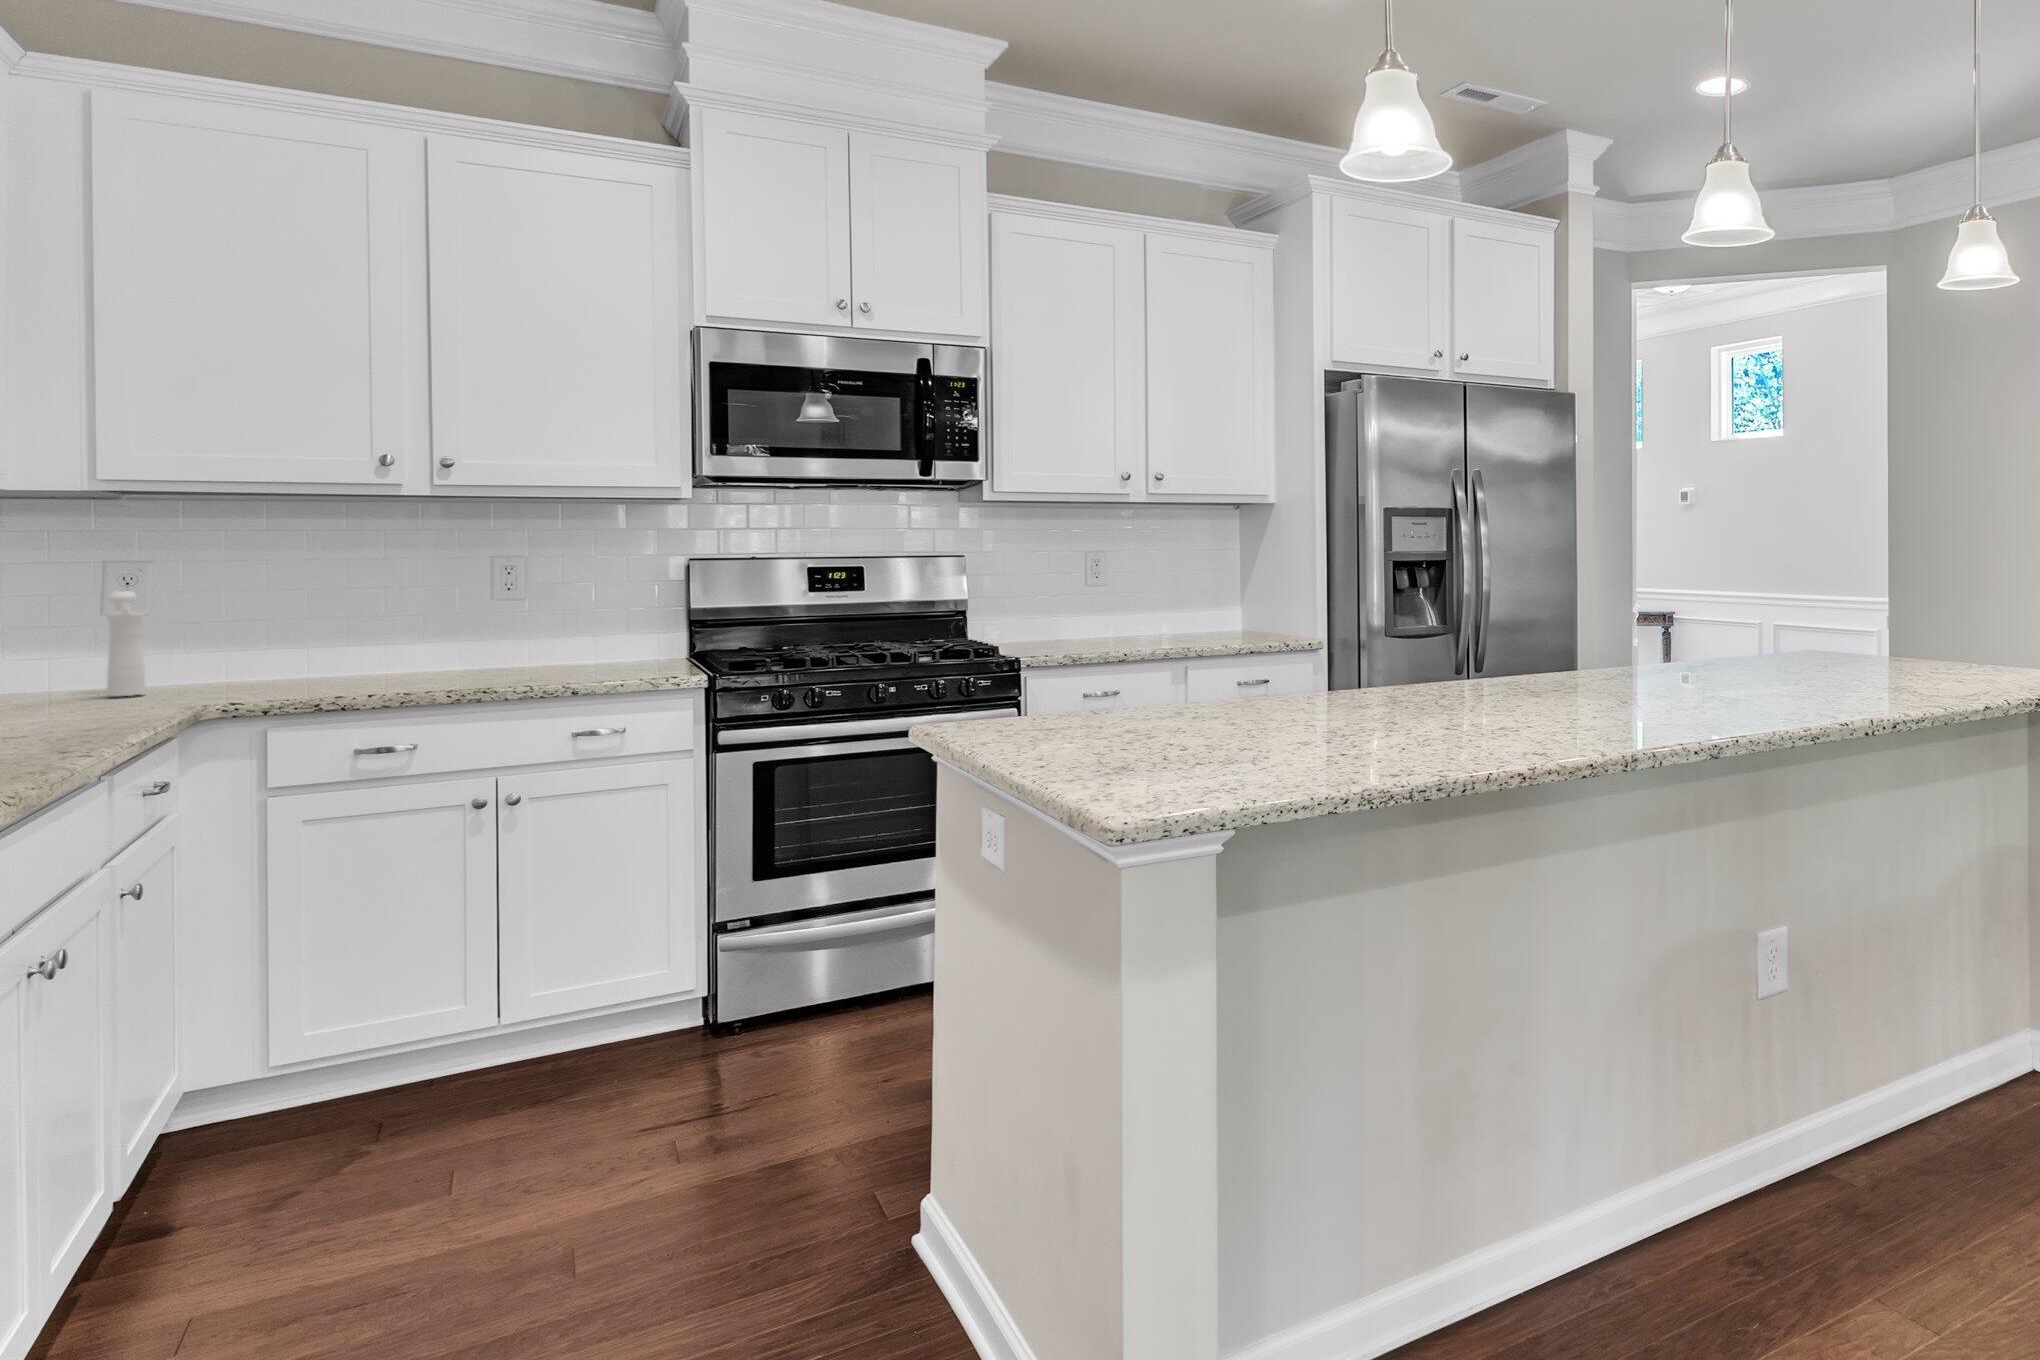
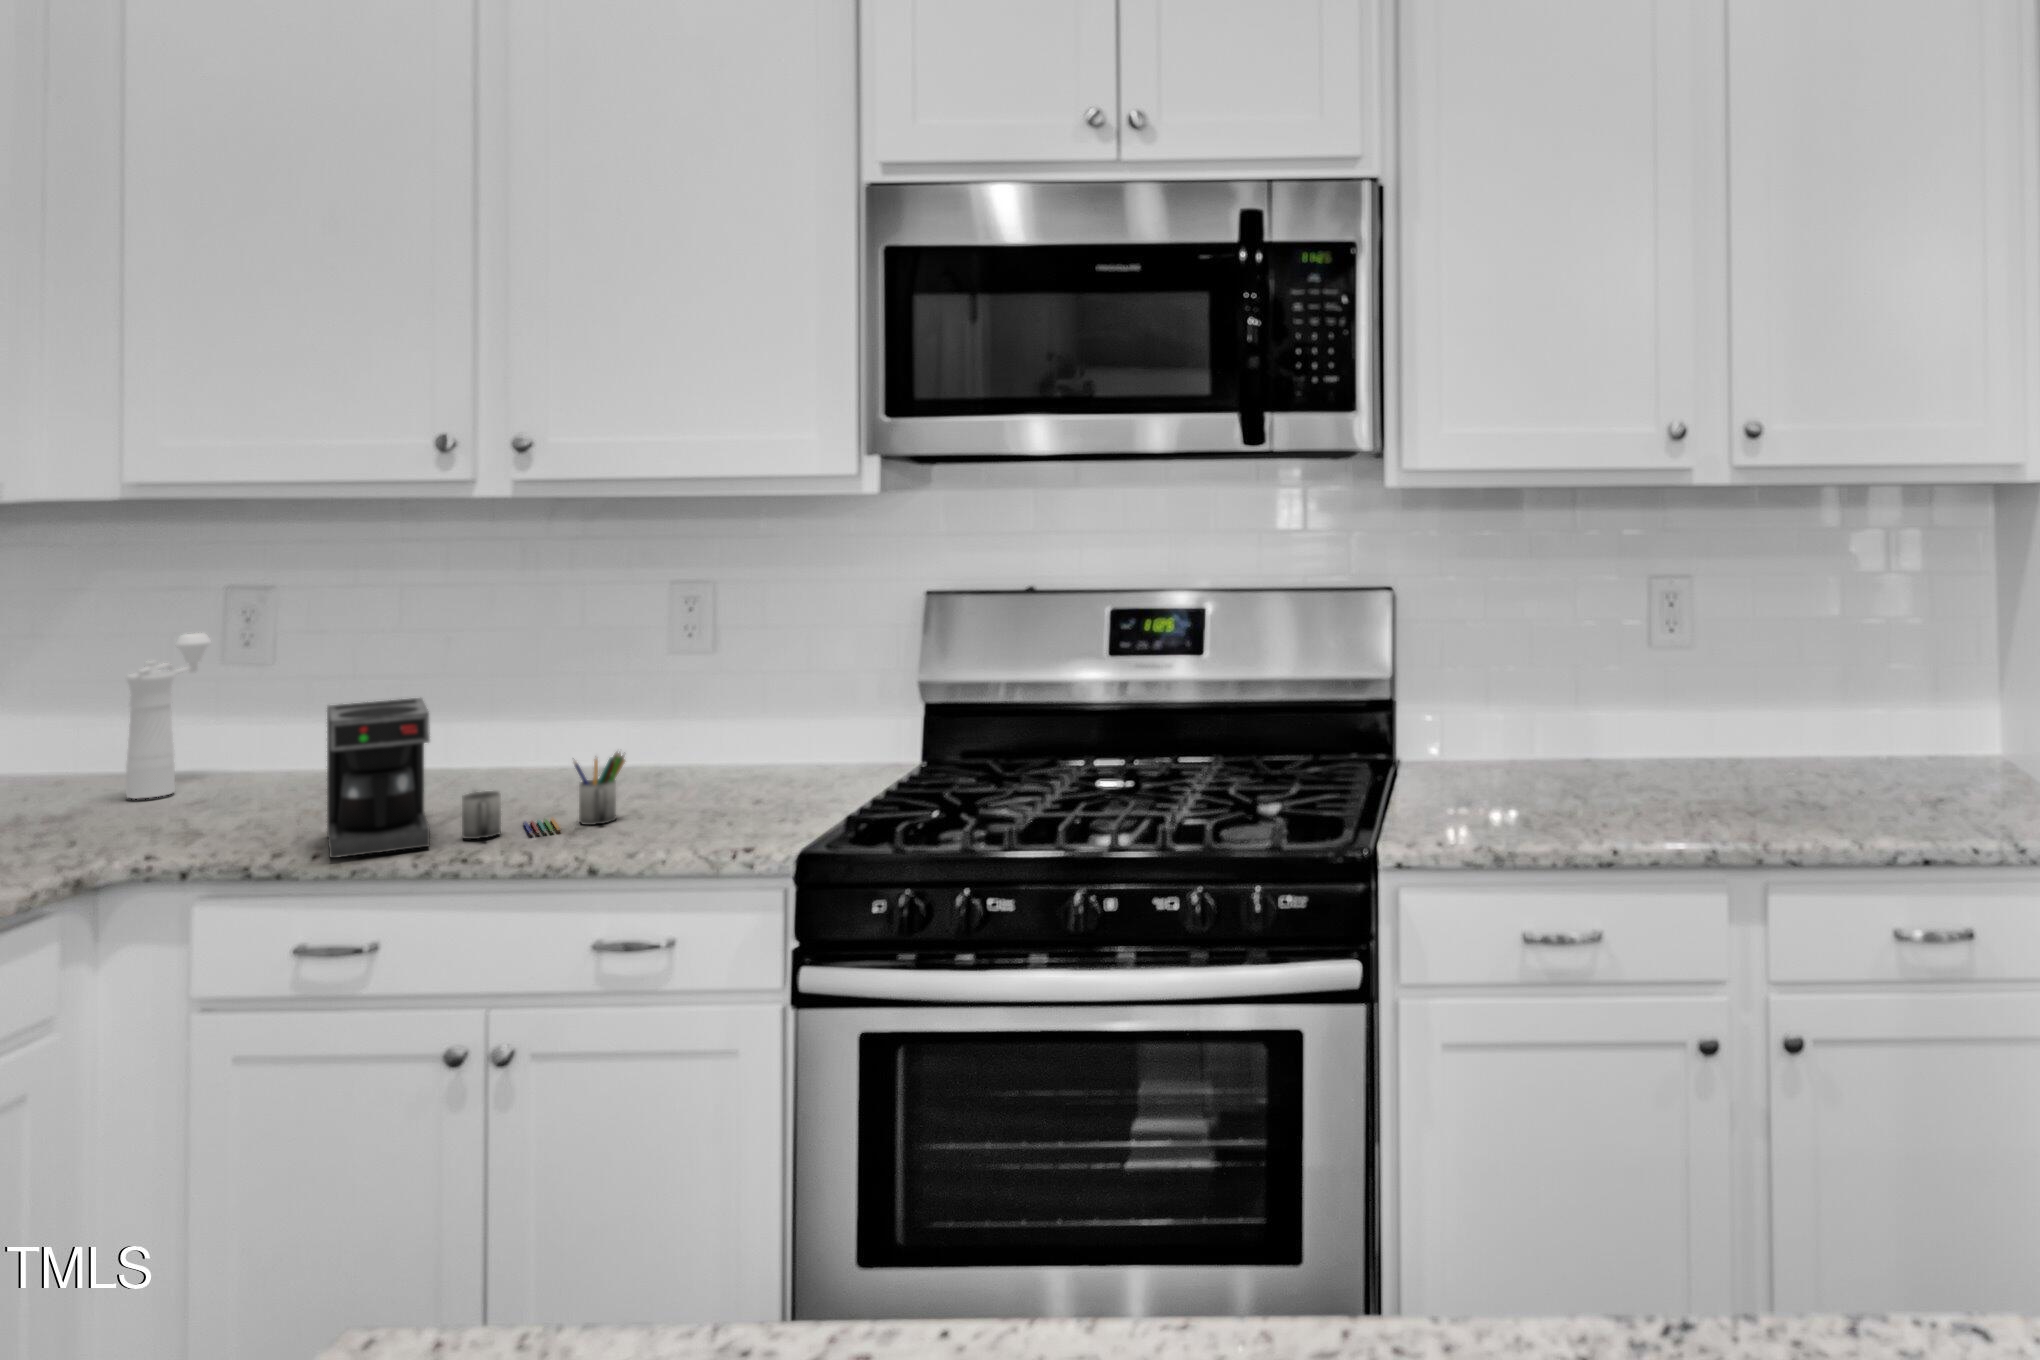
coffee maker: none [369,611,567,694] -> present [327,698,625,858]

